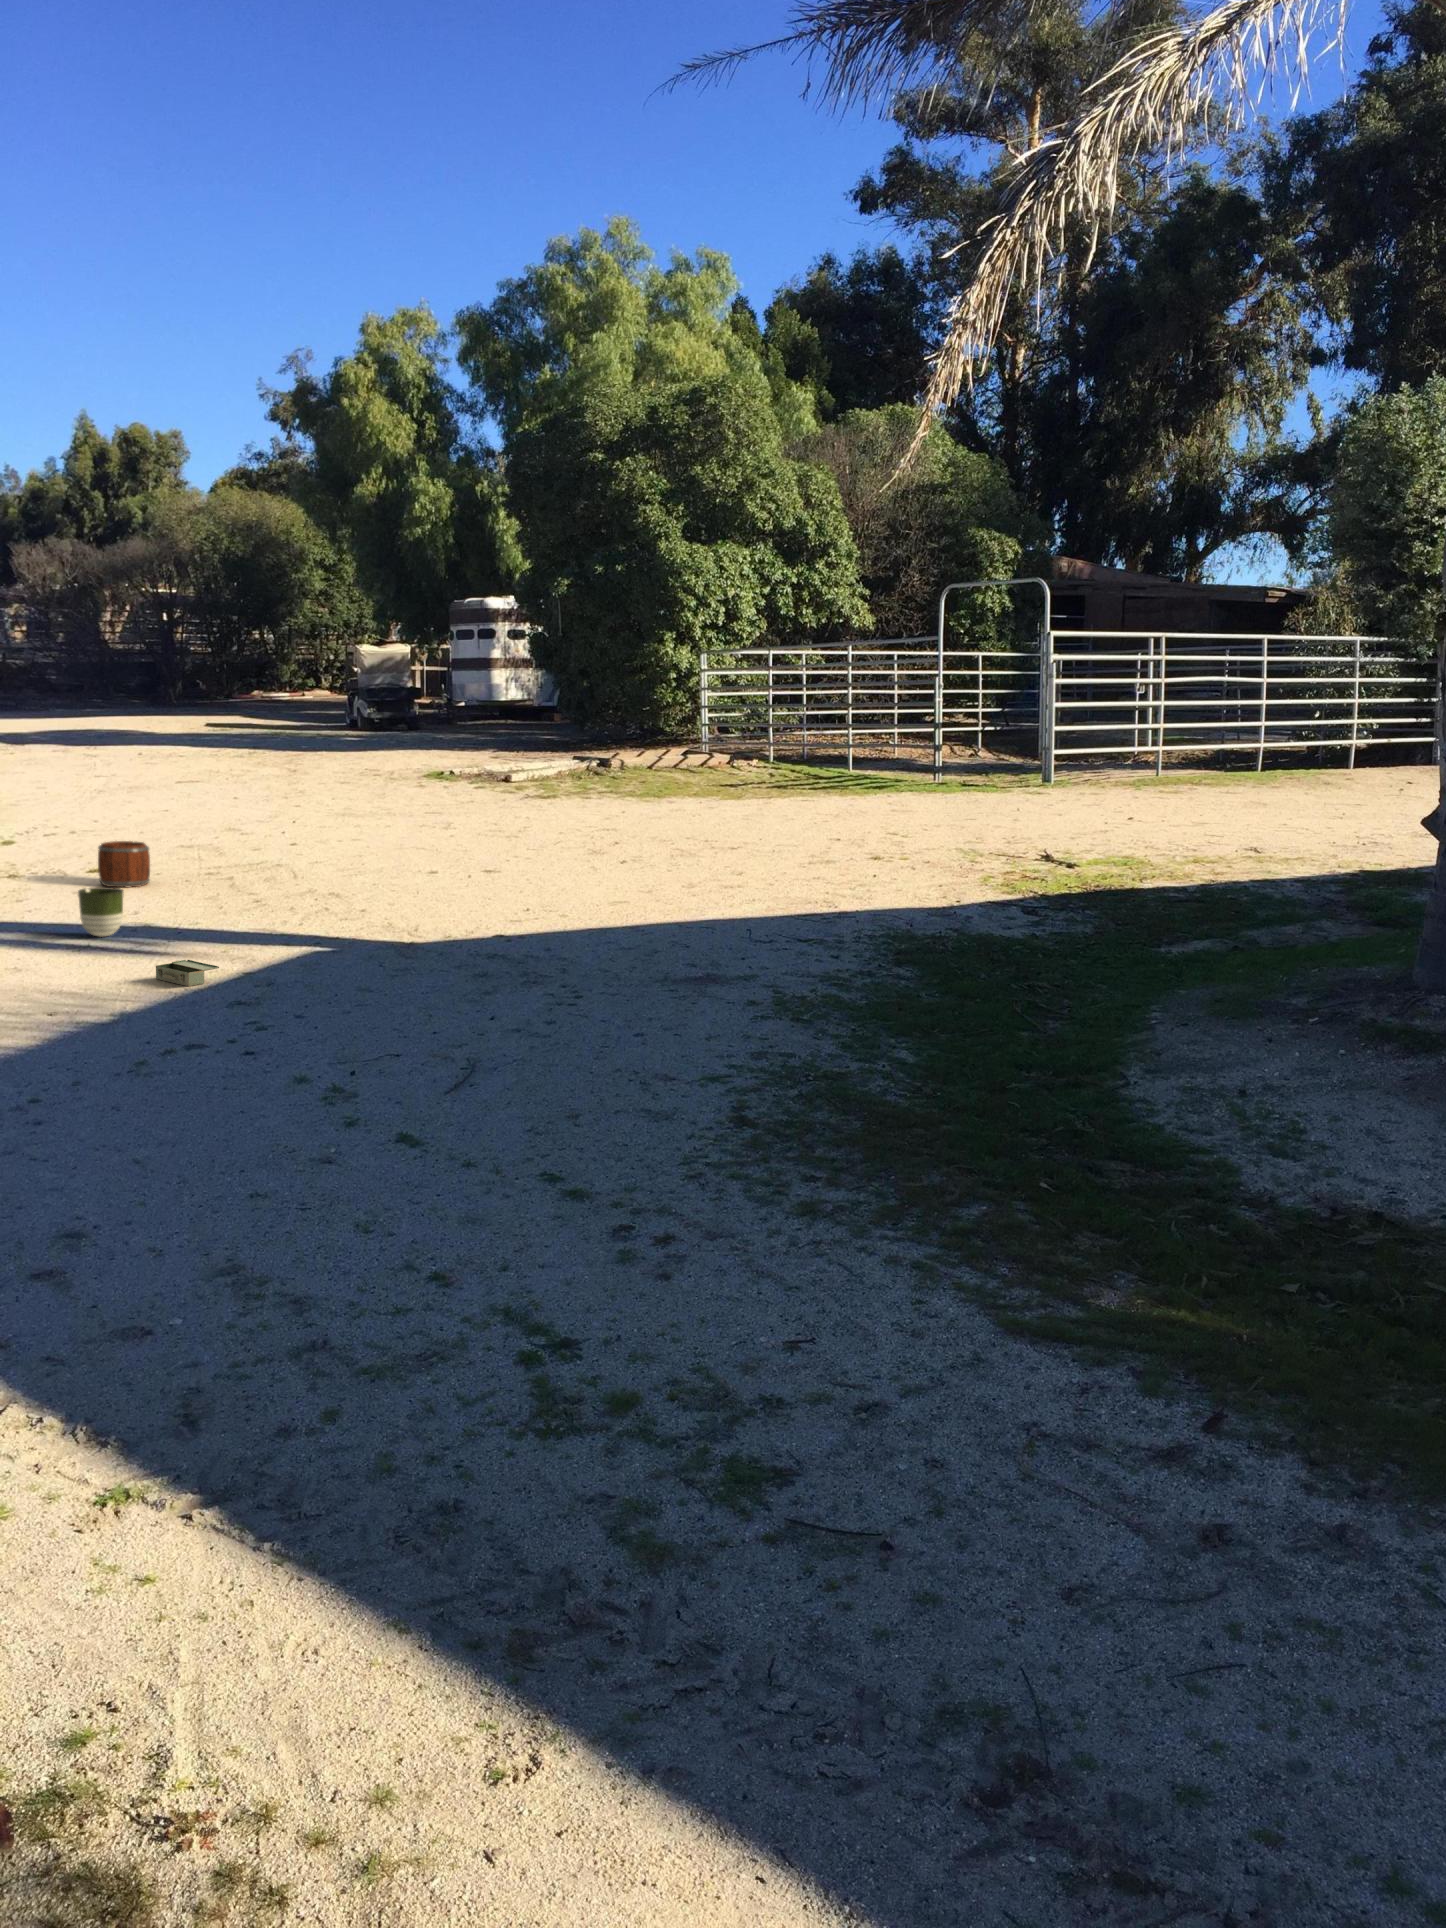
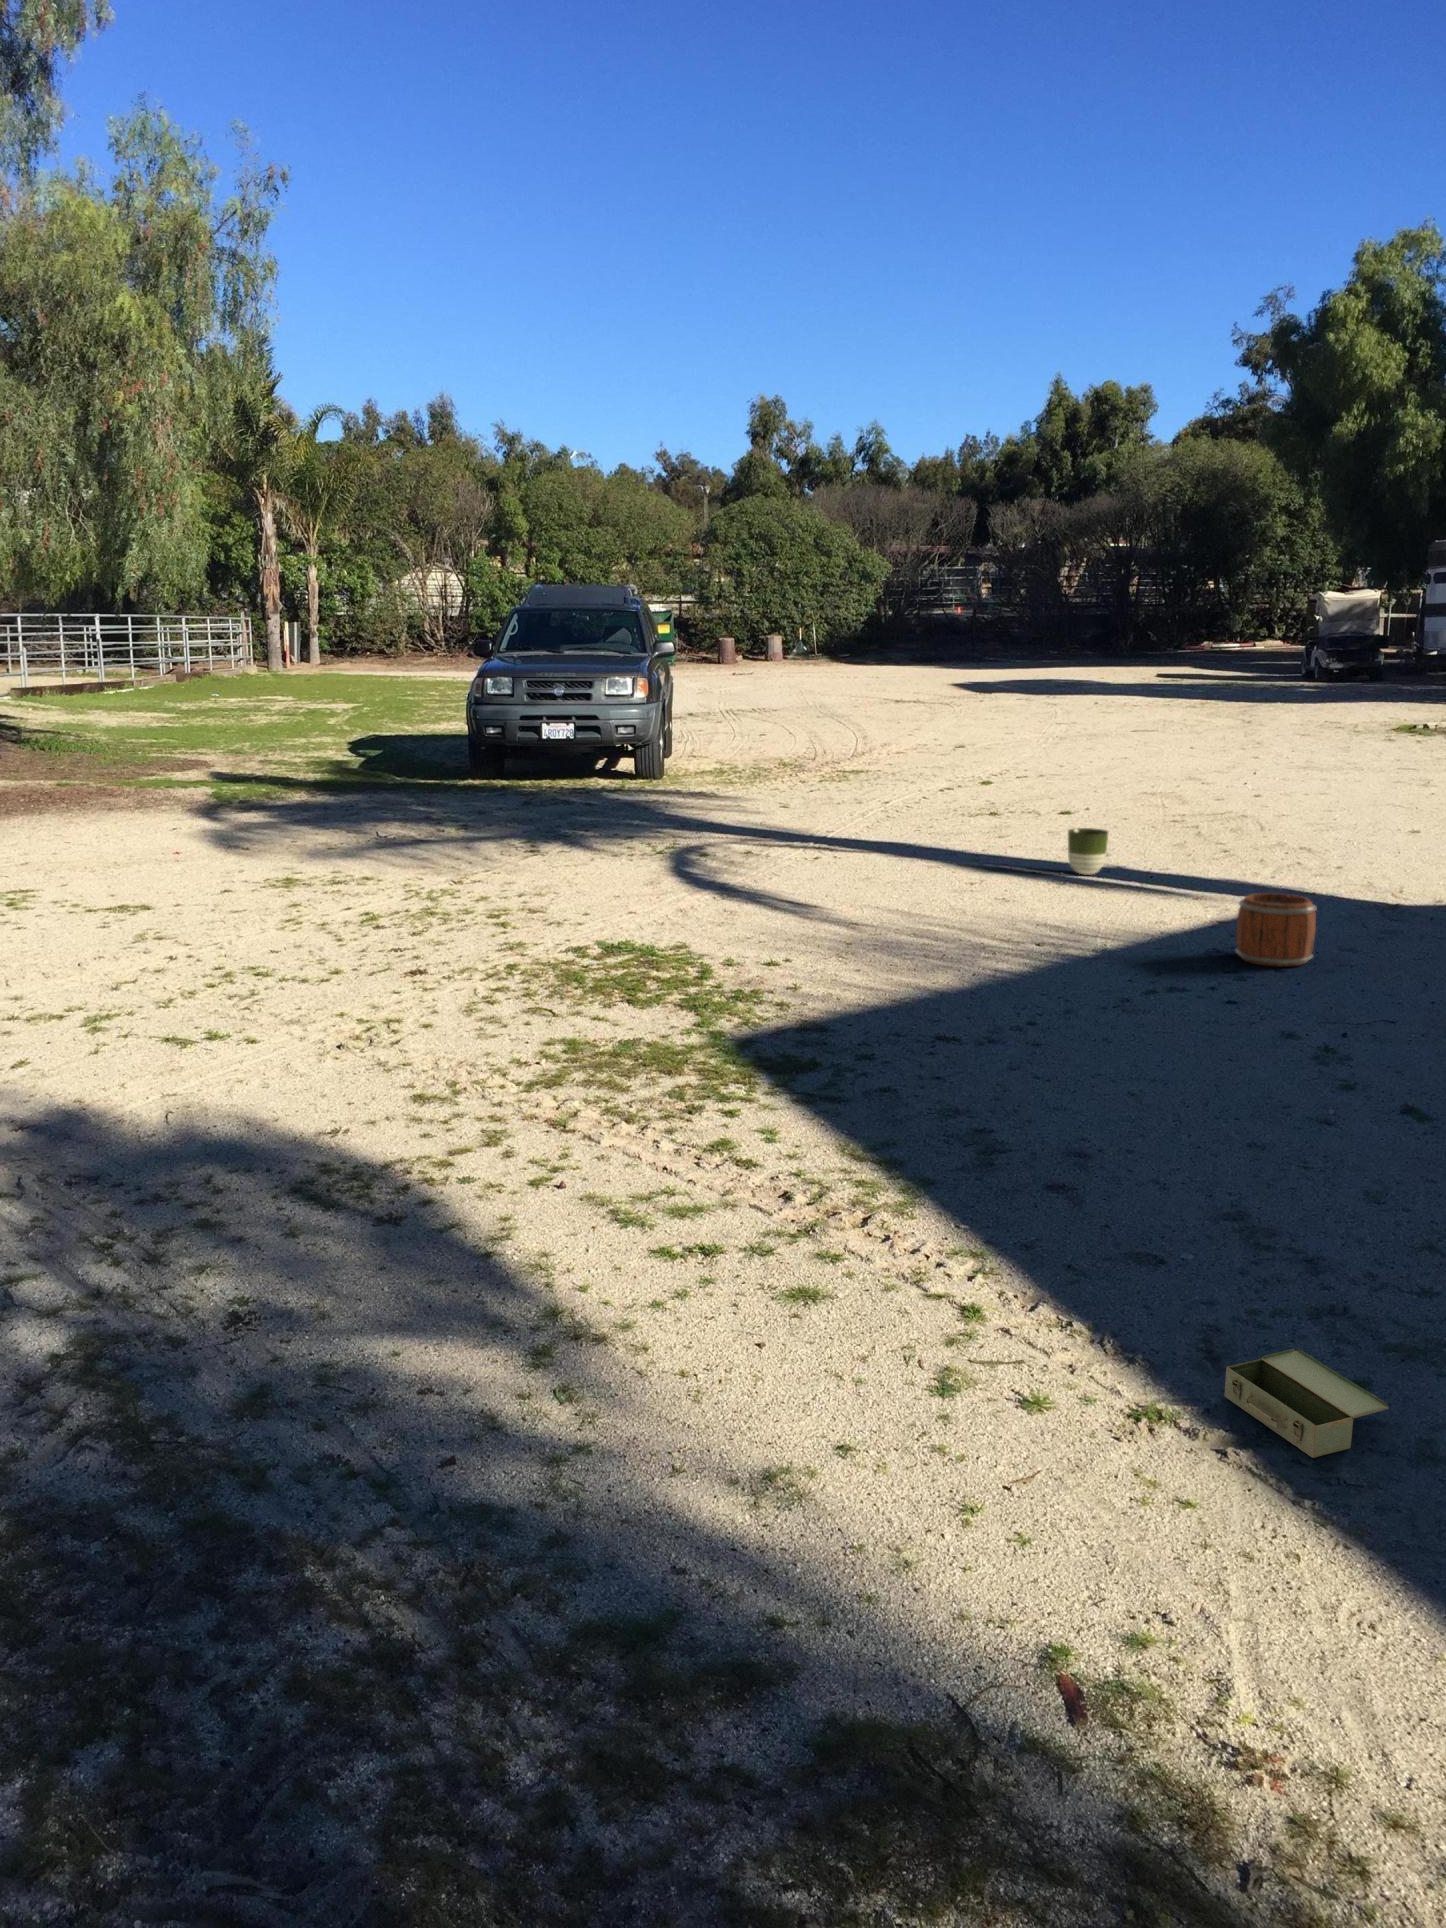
bucket: present [98,841,150,887] -> present [1236,893,1317,967]
toolbox: present [156,960,219,986] -> present [1224,1349,1389,1458]

